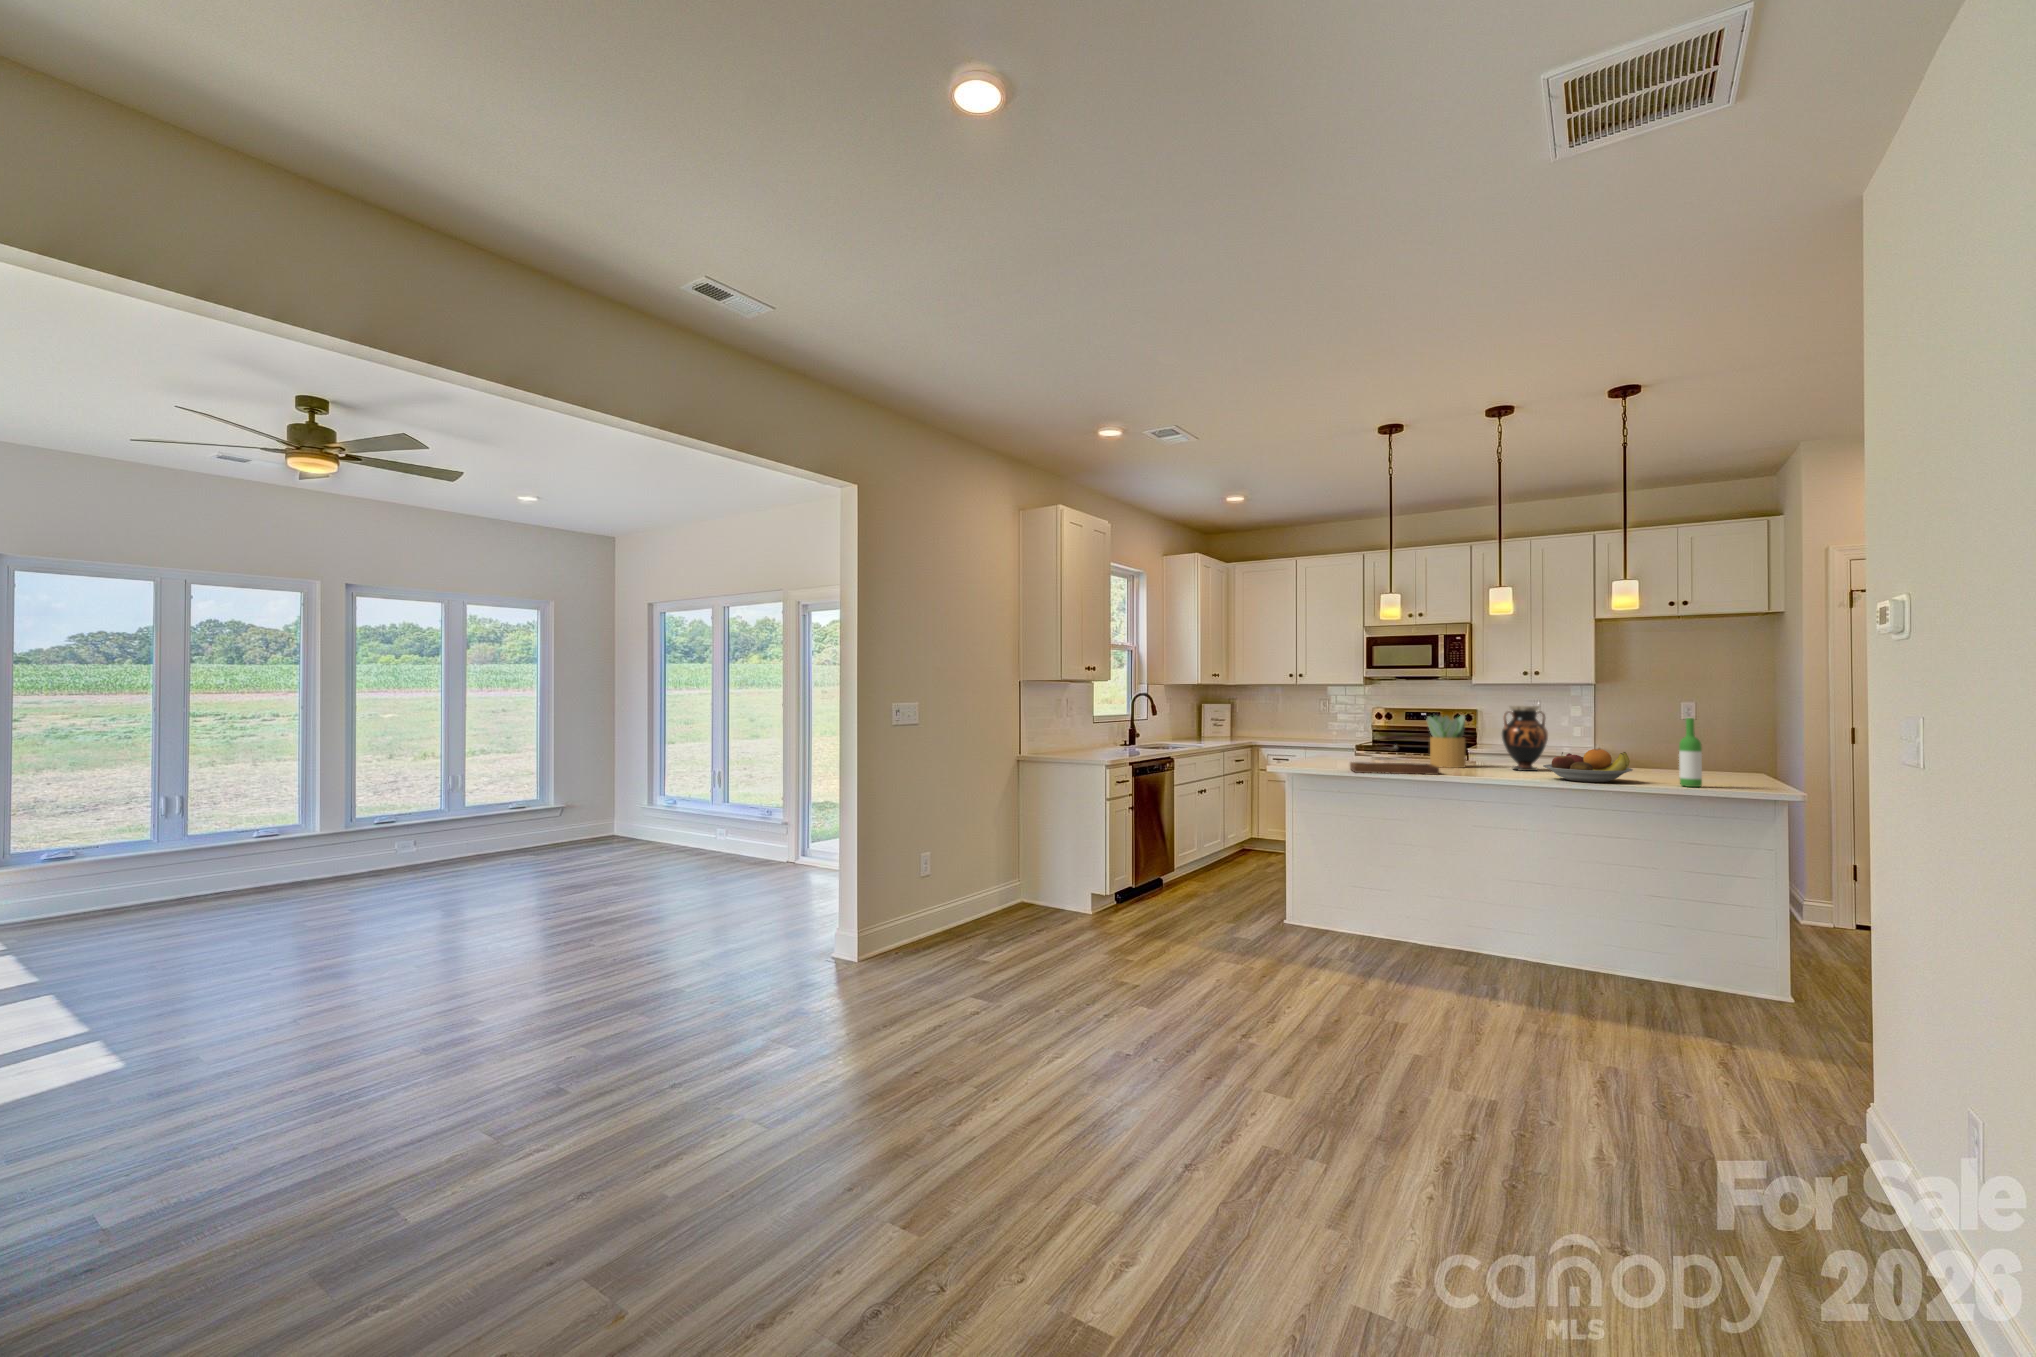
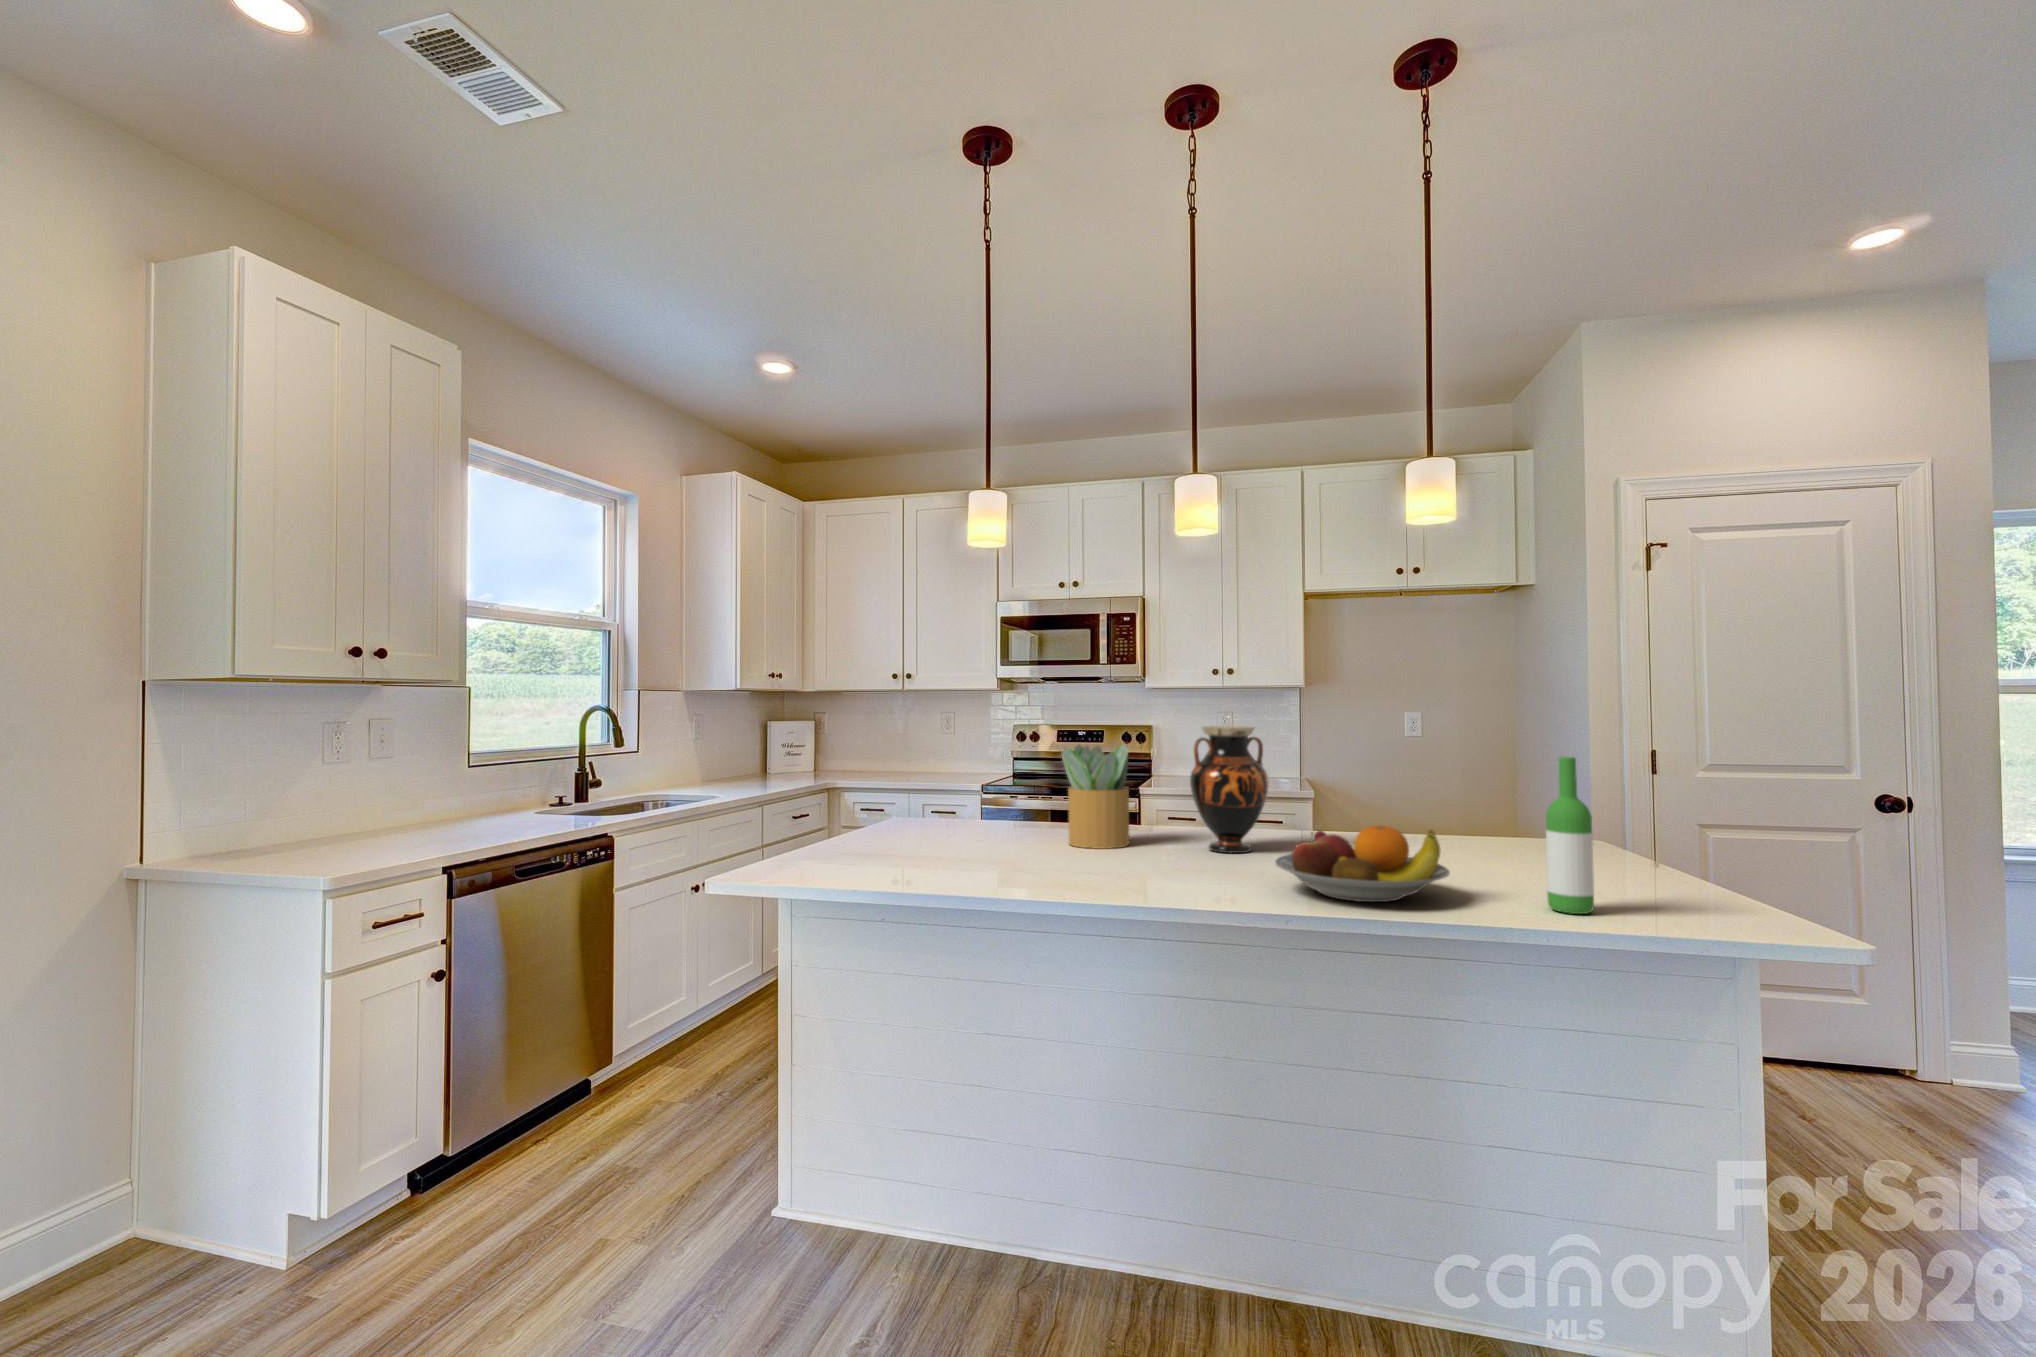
tray: present [1350,746,1439,775] -> none [895,819,1072,891]

